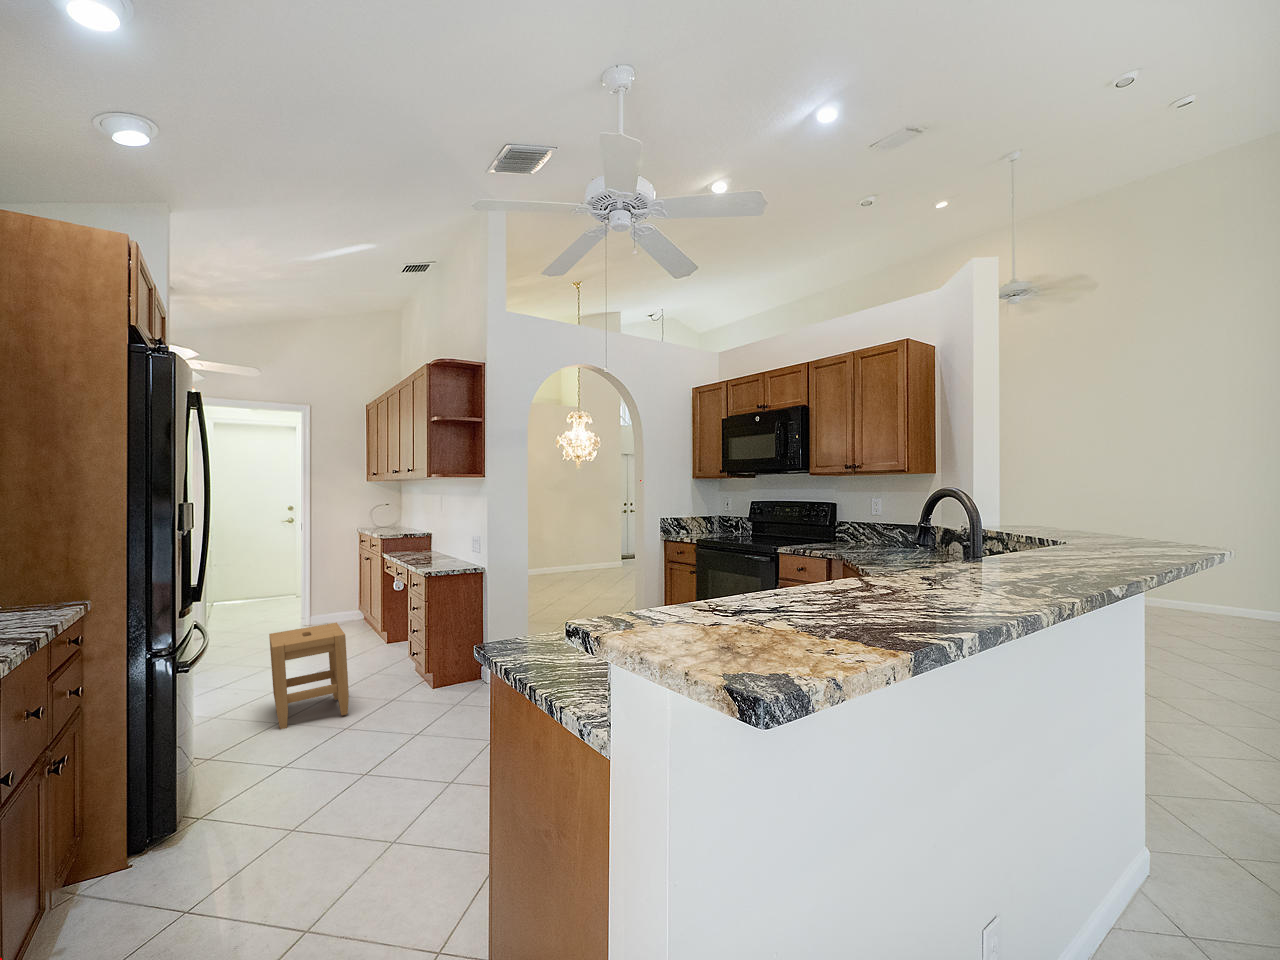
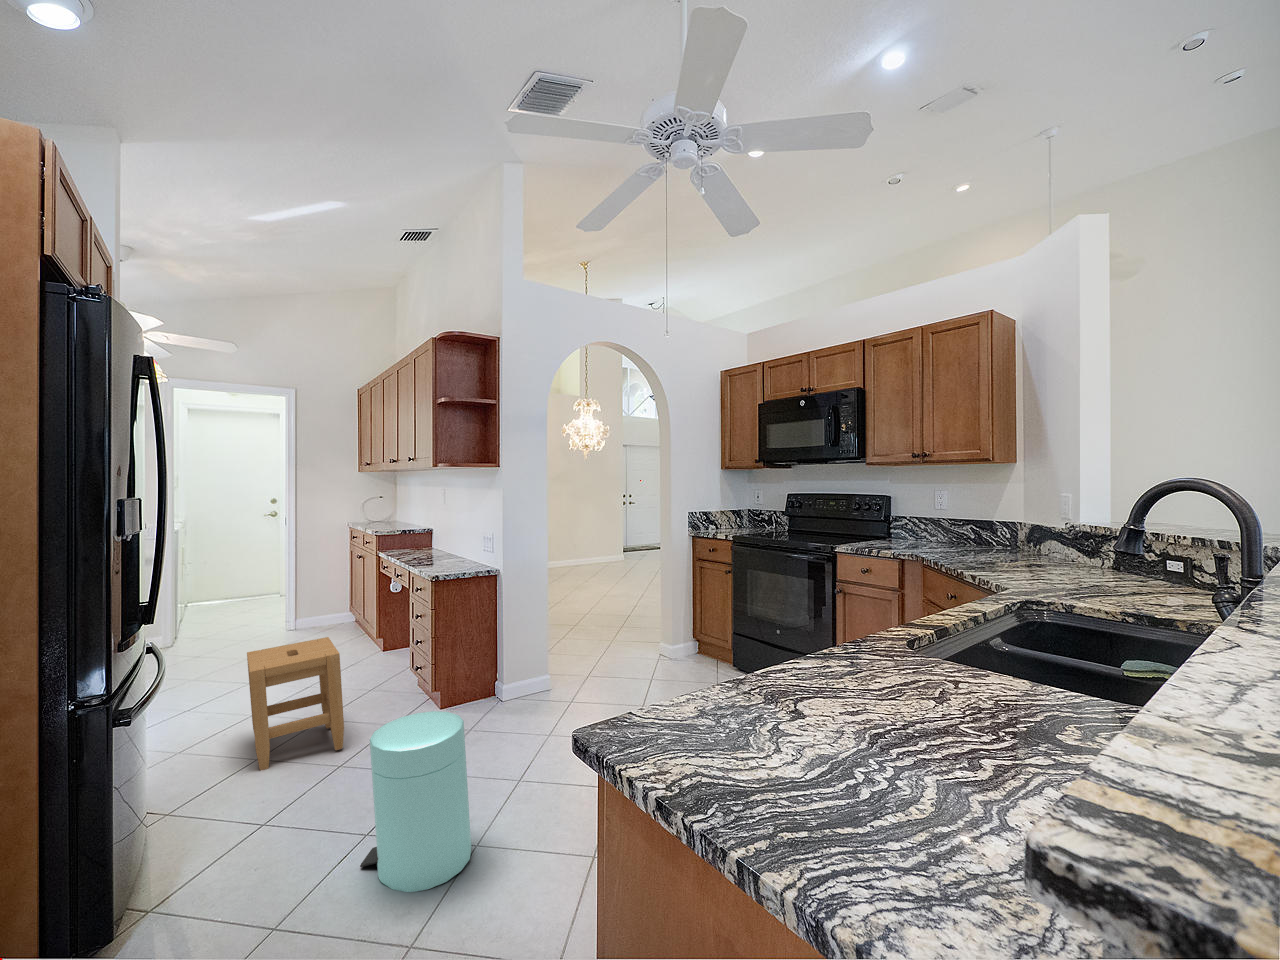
trash can: none [358,674,445,808] -> present [360,711,471,892]

